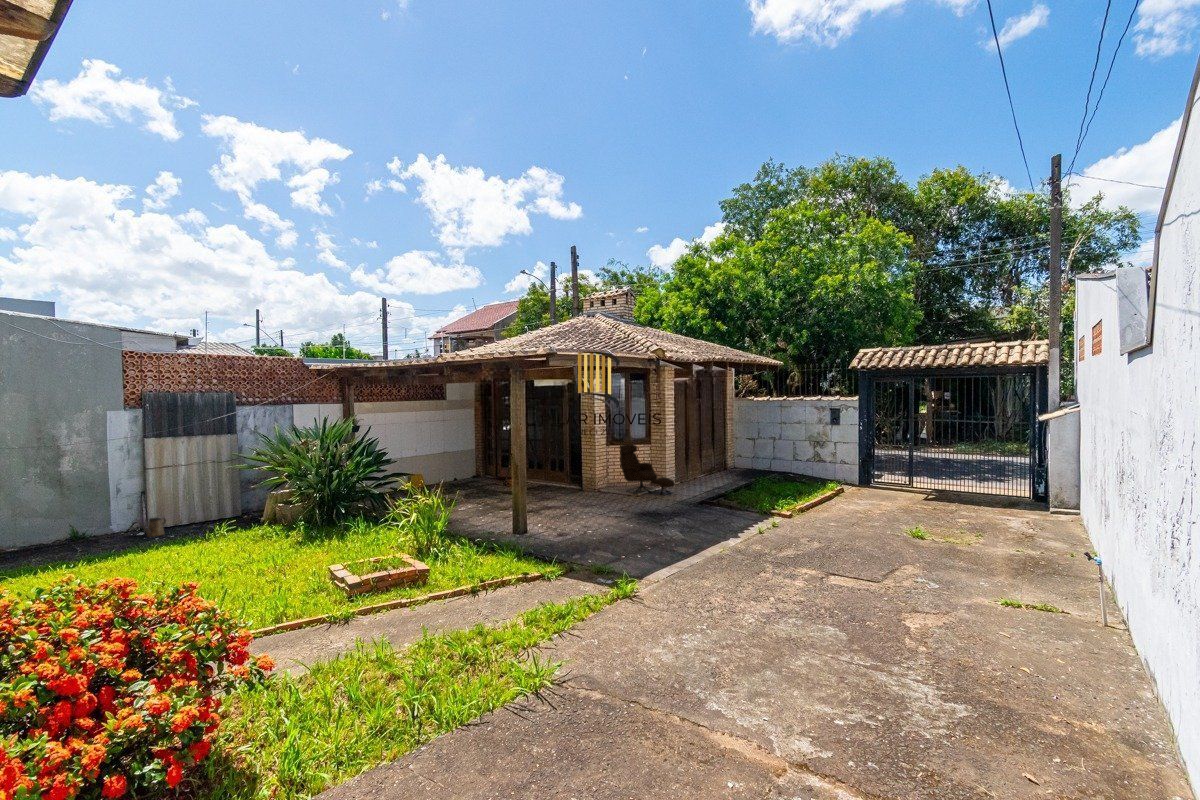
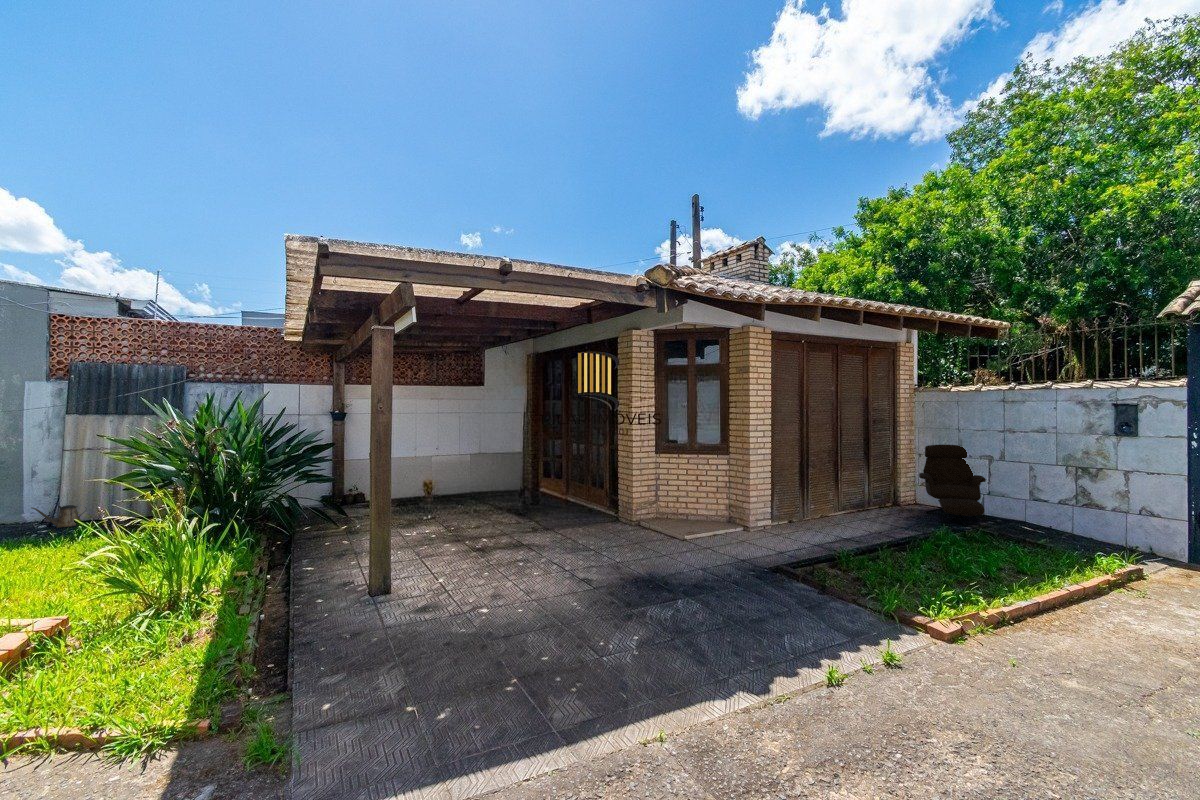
lounge chair: present [620,444,675,494] -> present [919,445,986,526]

